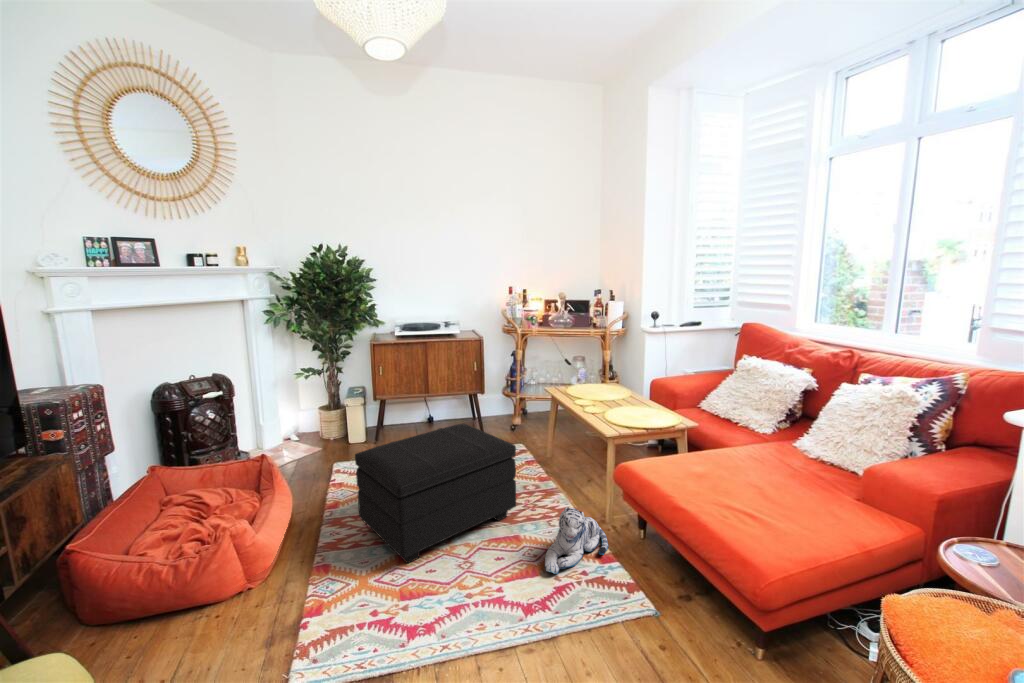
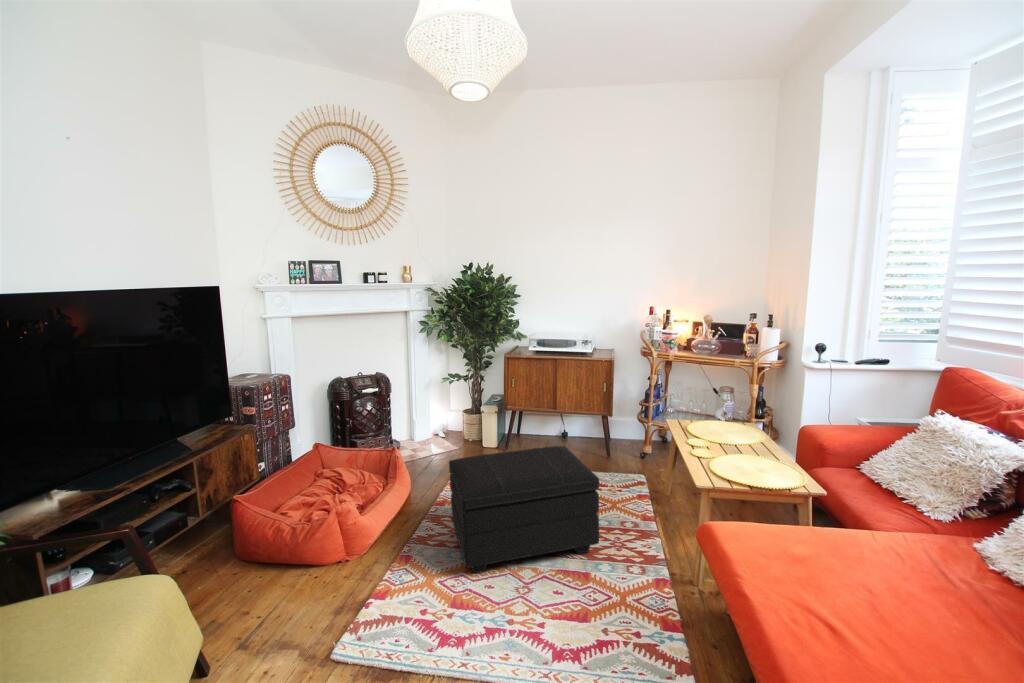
plush toy: present [545,507,608,574] -> none [596,558,687,628]

